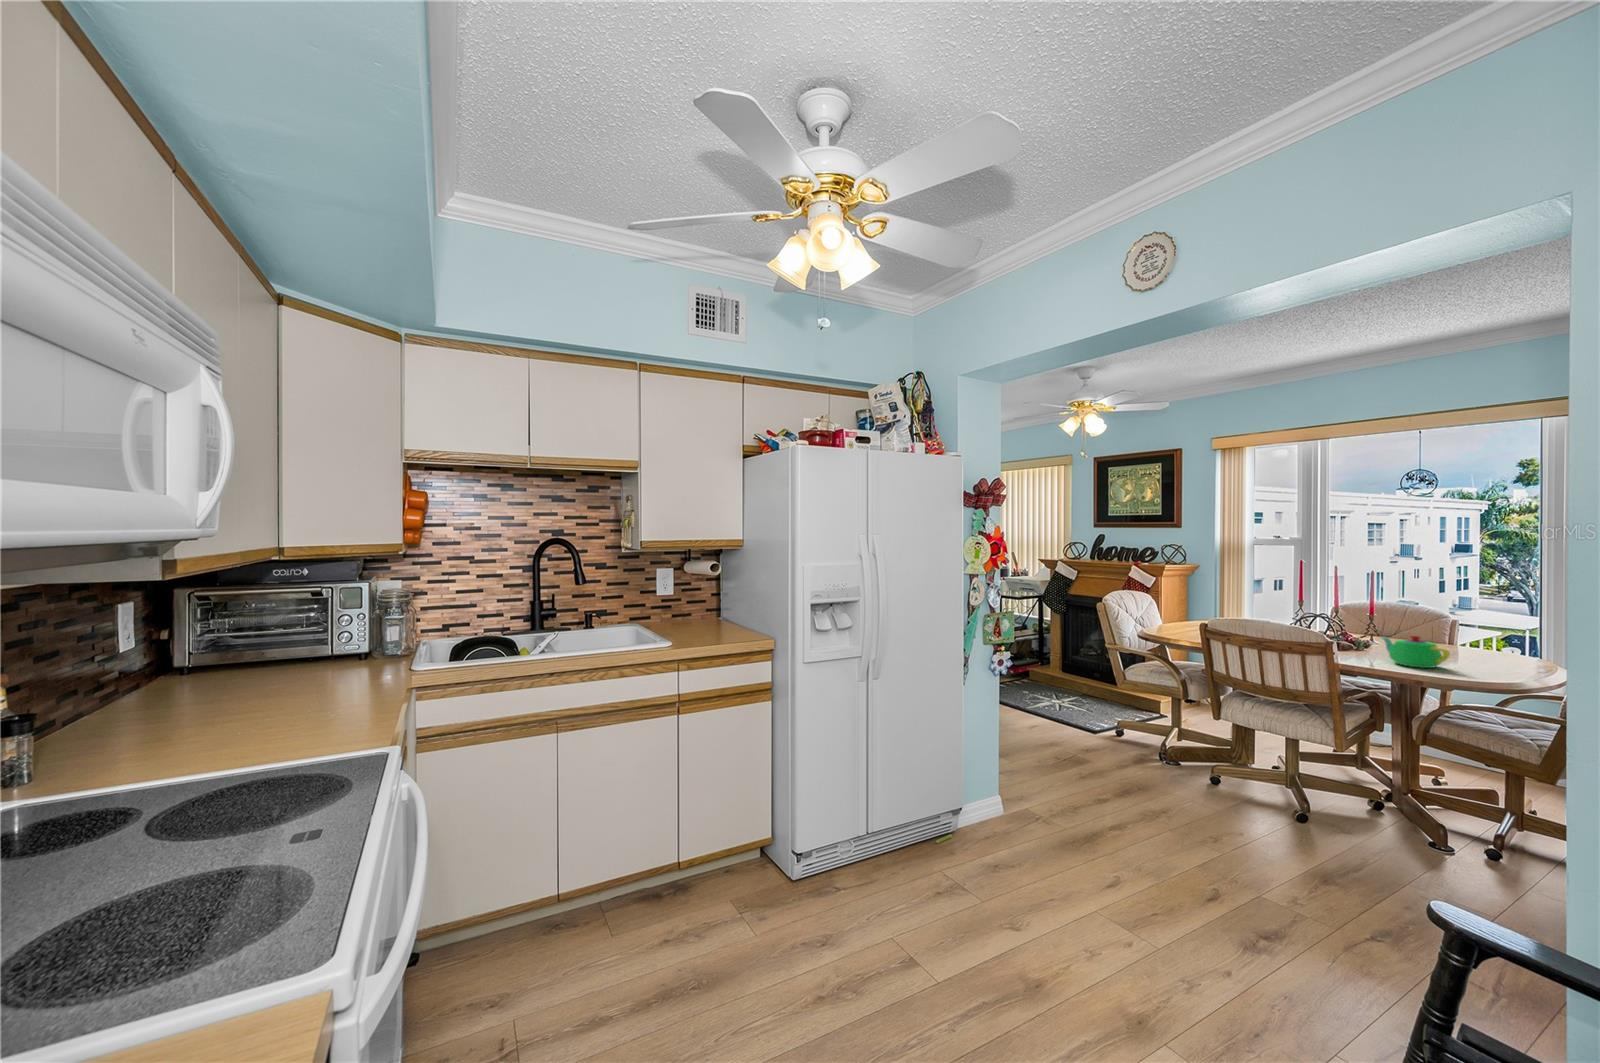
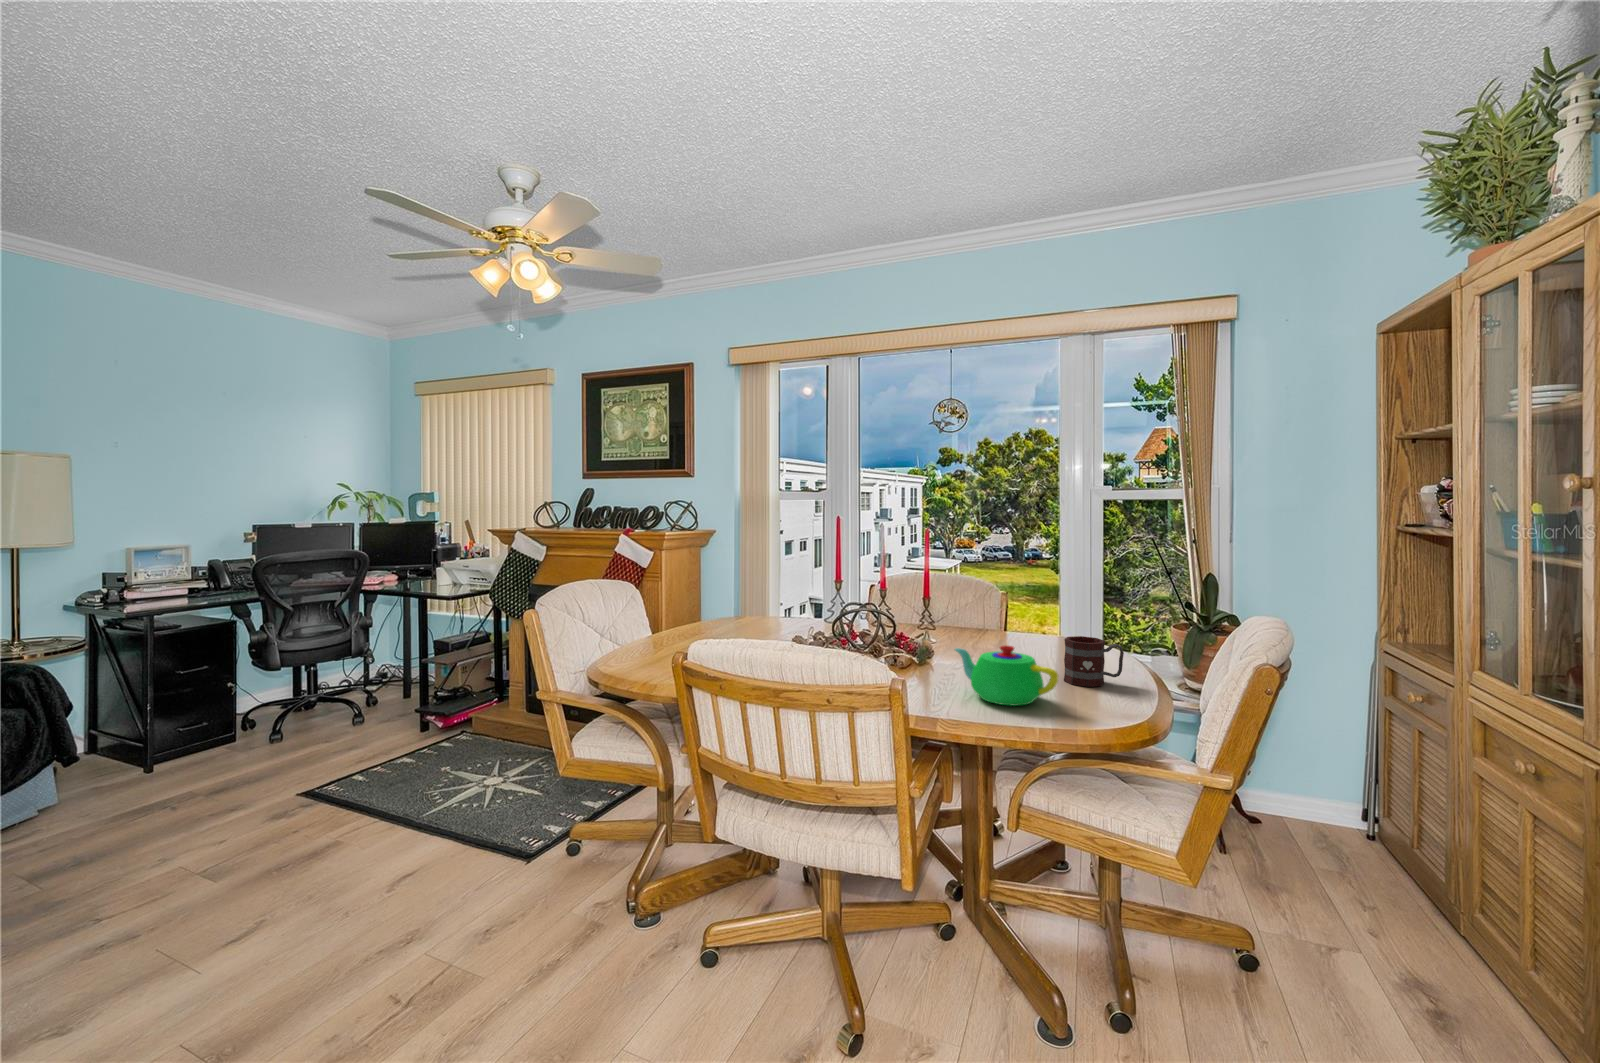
mug: none [1473,639,1523,669] -> present [1064,636,1124,687]

